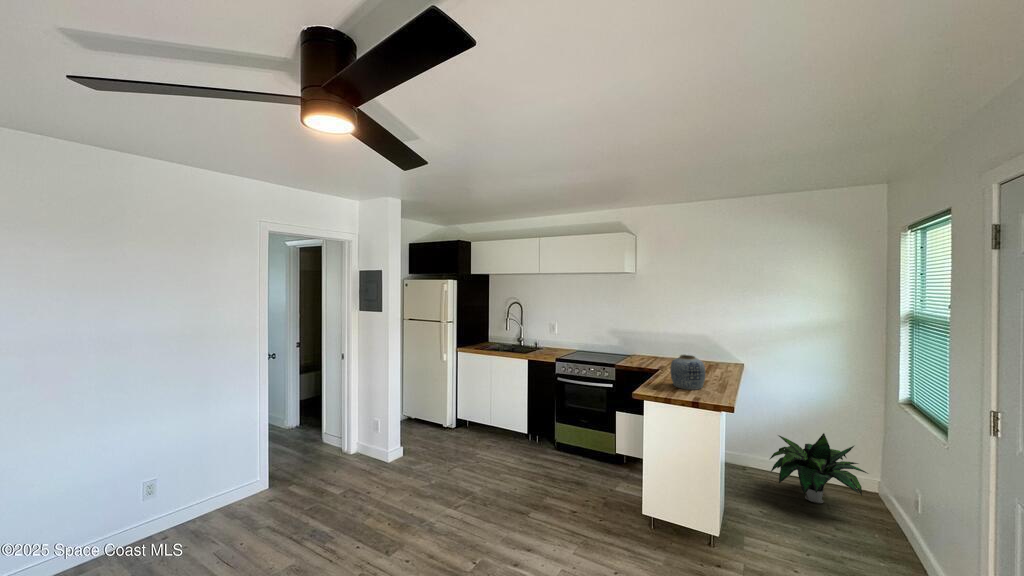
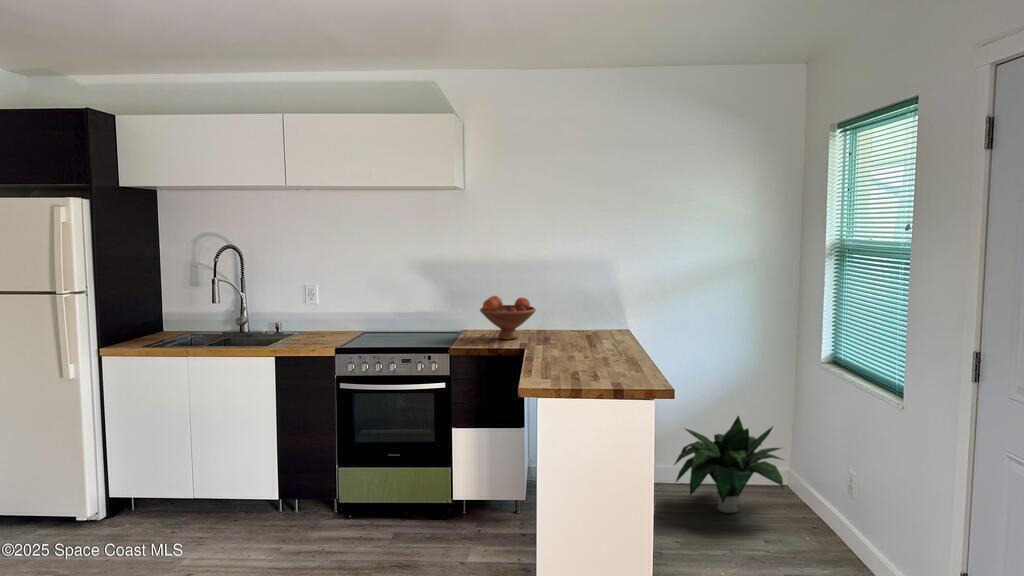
fruit bowl: none [637,336,672,363] -> present [480,296,536,340]
vase: present [670,355,705,390] -> none [563,318,614,373]

